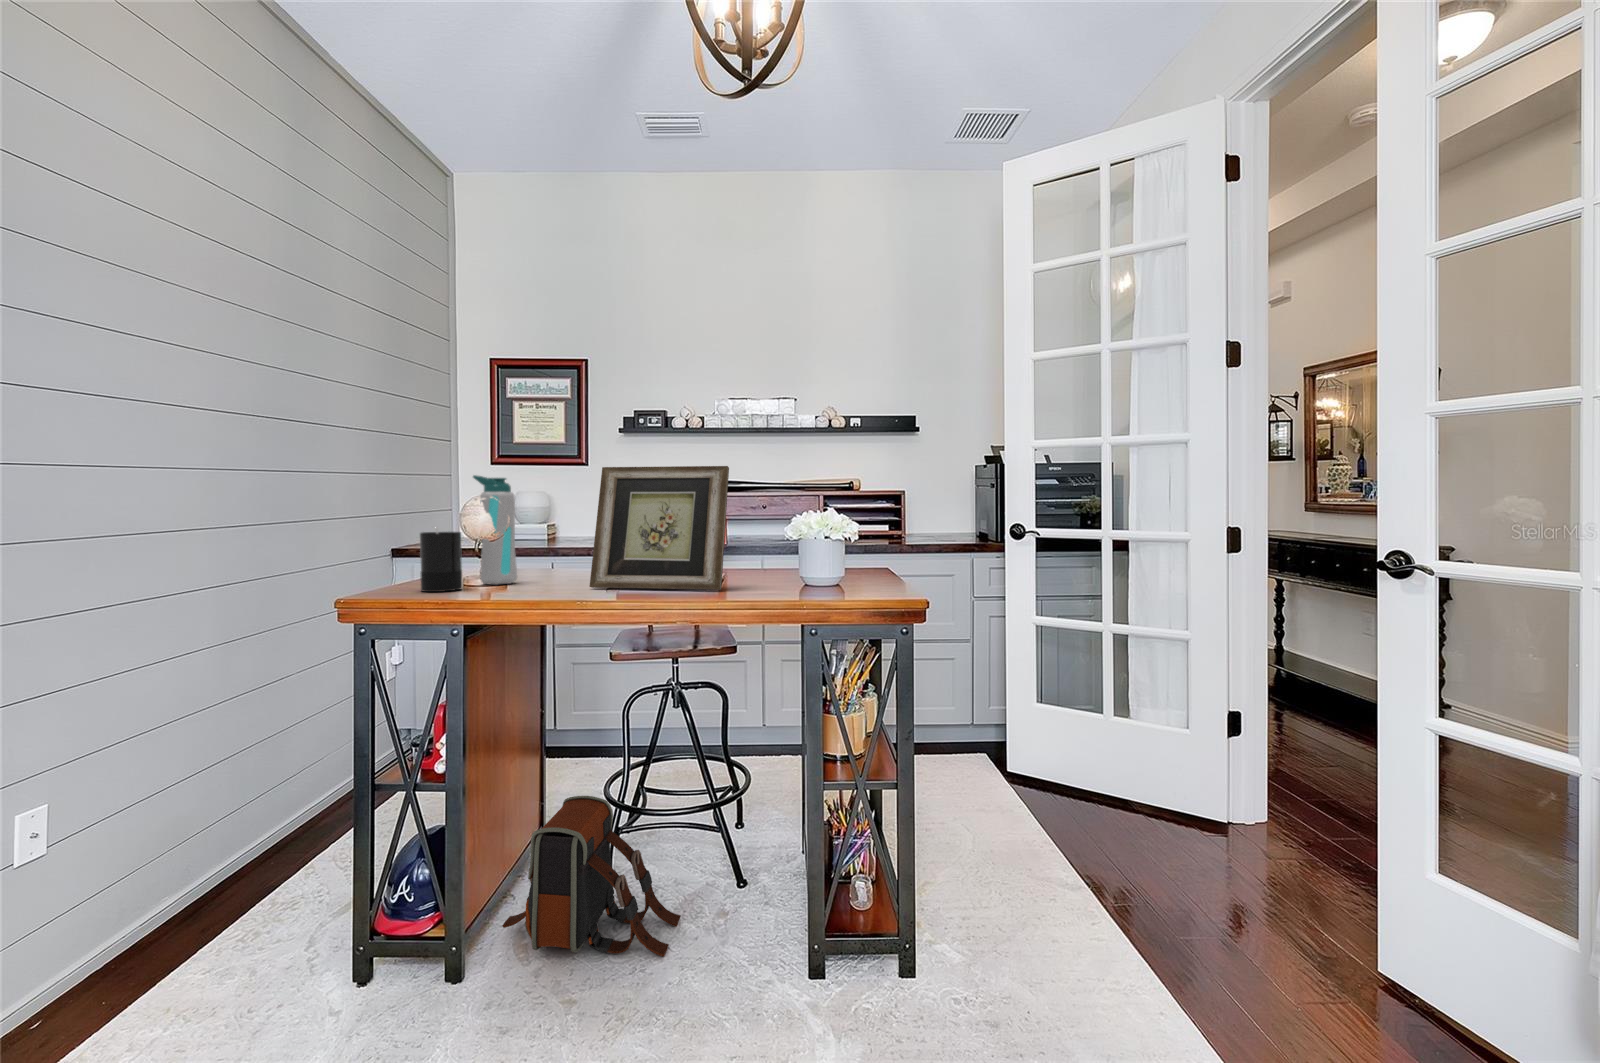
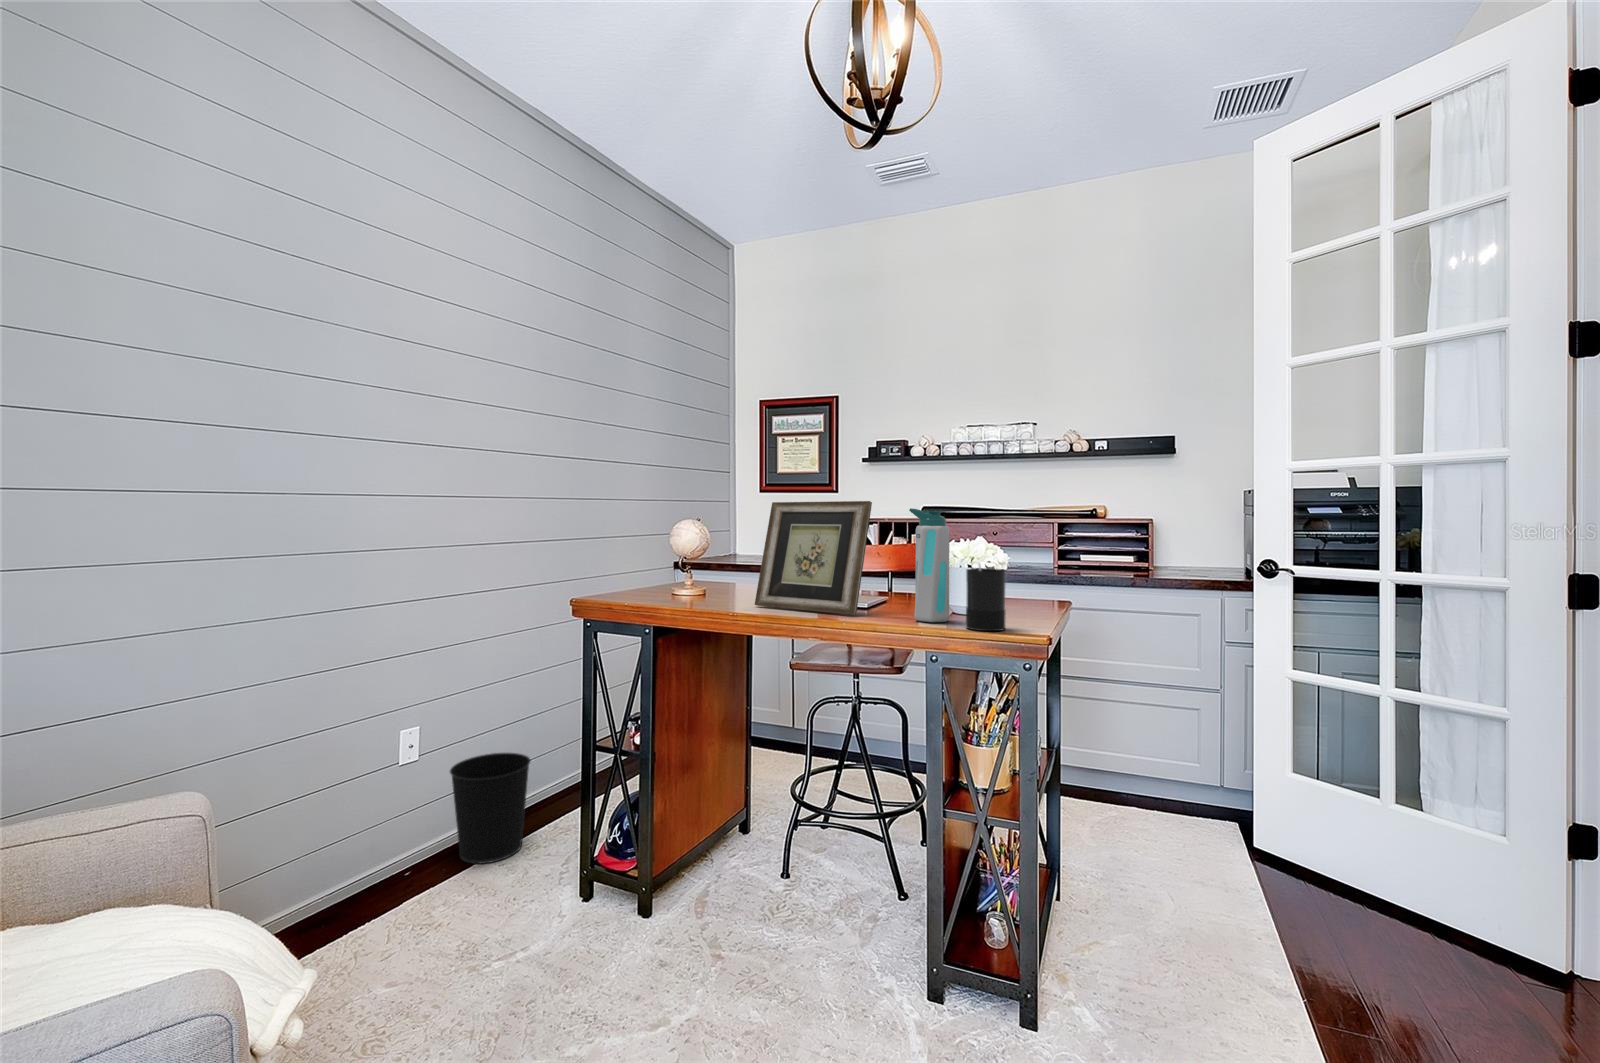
water bottle: present [473,475,517,585] -> present [909,508,950,622]
candle: present [420,527,463,592] -> present [966,564,1006,631]
backpack: present [502,796,681,957] -> none [695,783,836,941]
wastebasket: none [82,820,227,992] -> present [450,753,530,864]

